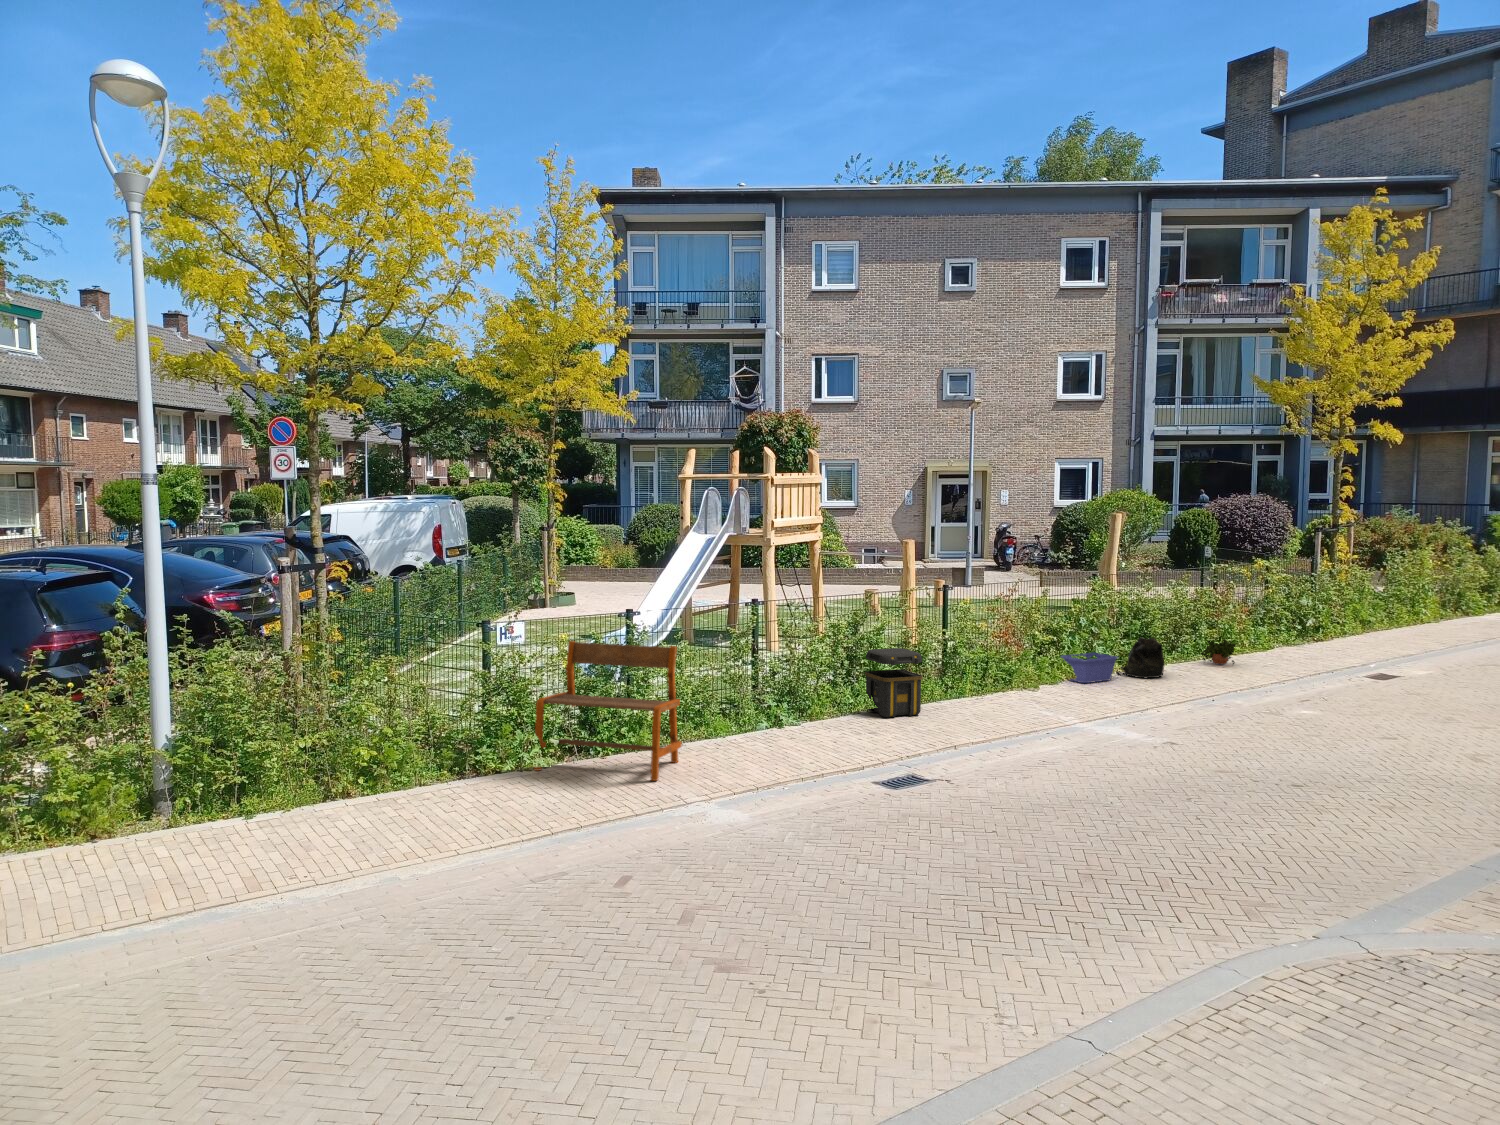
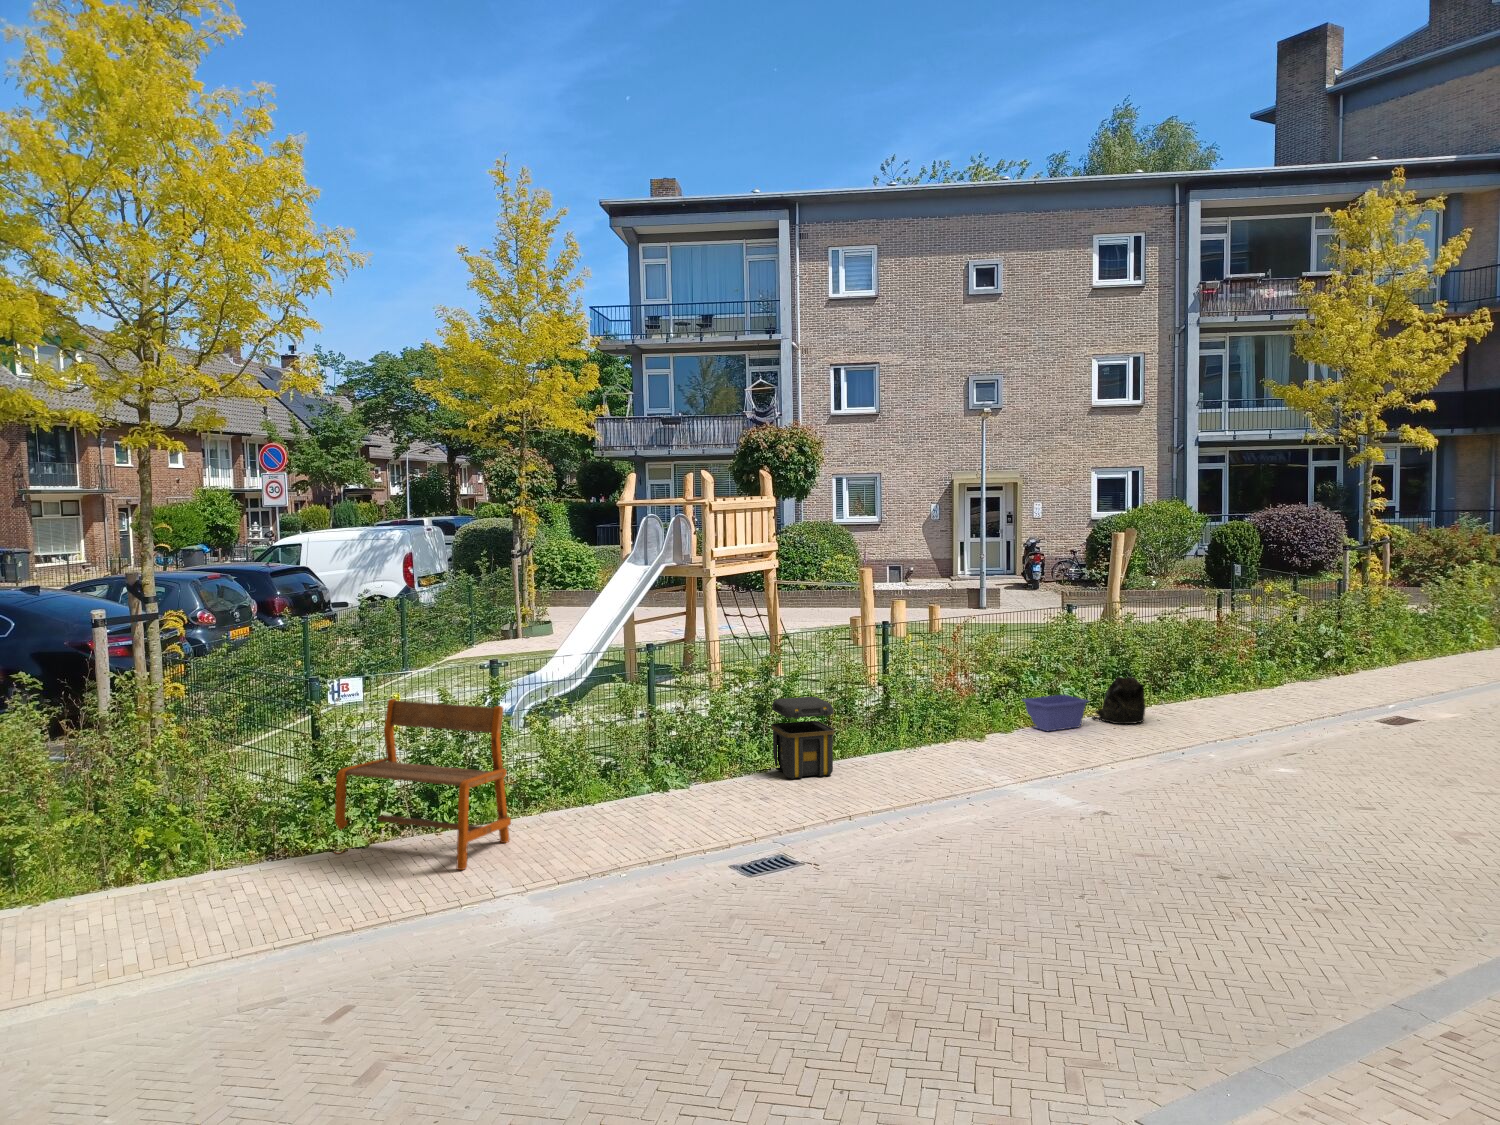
potted plant: present [1201,639,1236,664] -> none [1196,675,1238,706]

